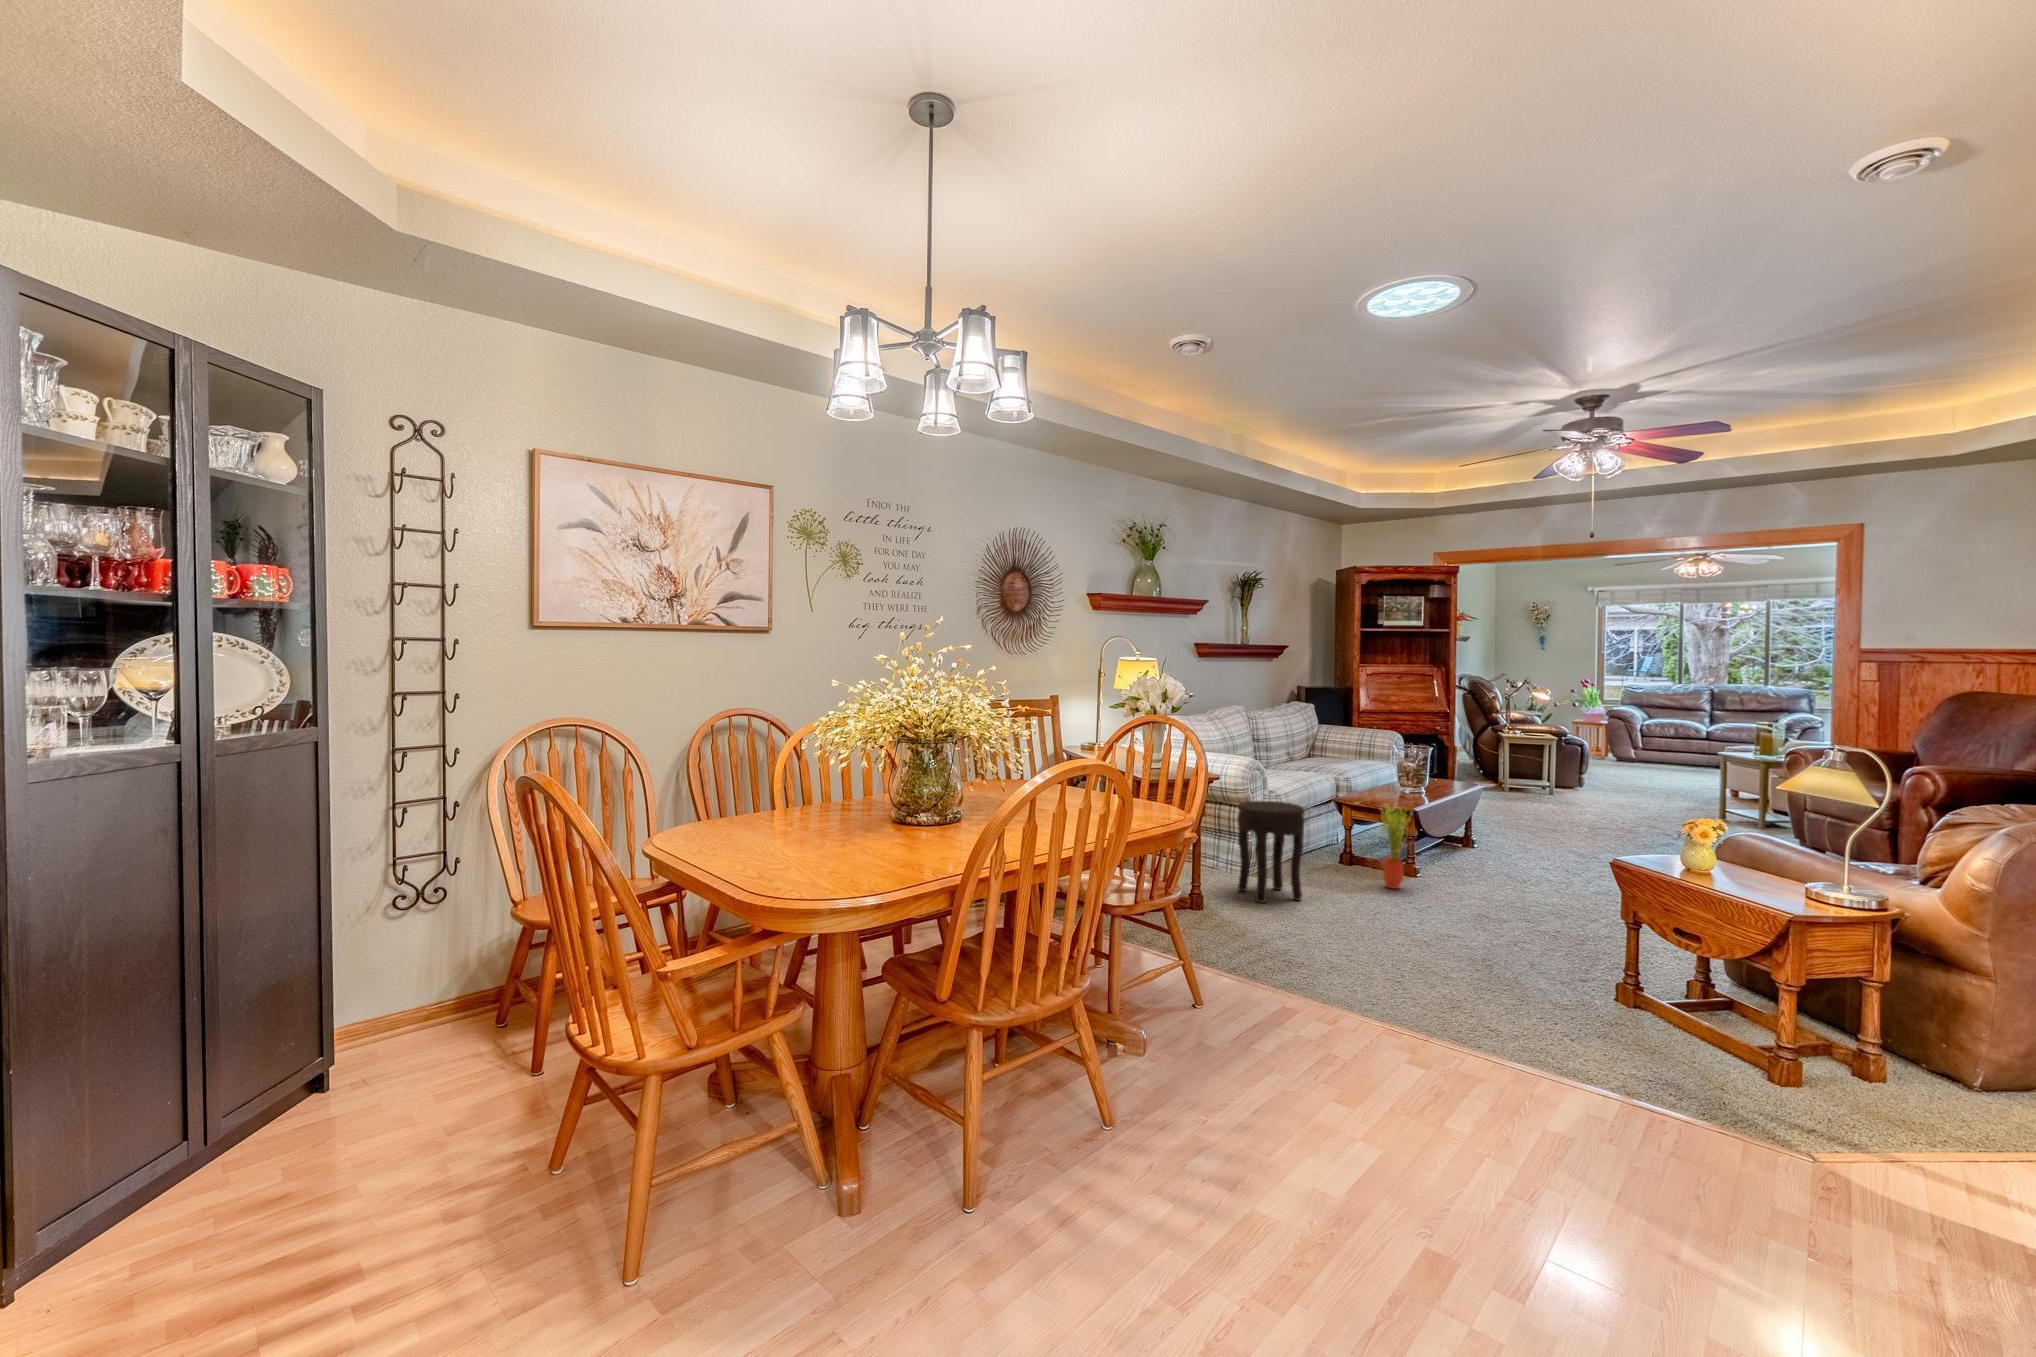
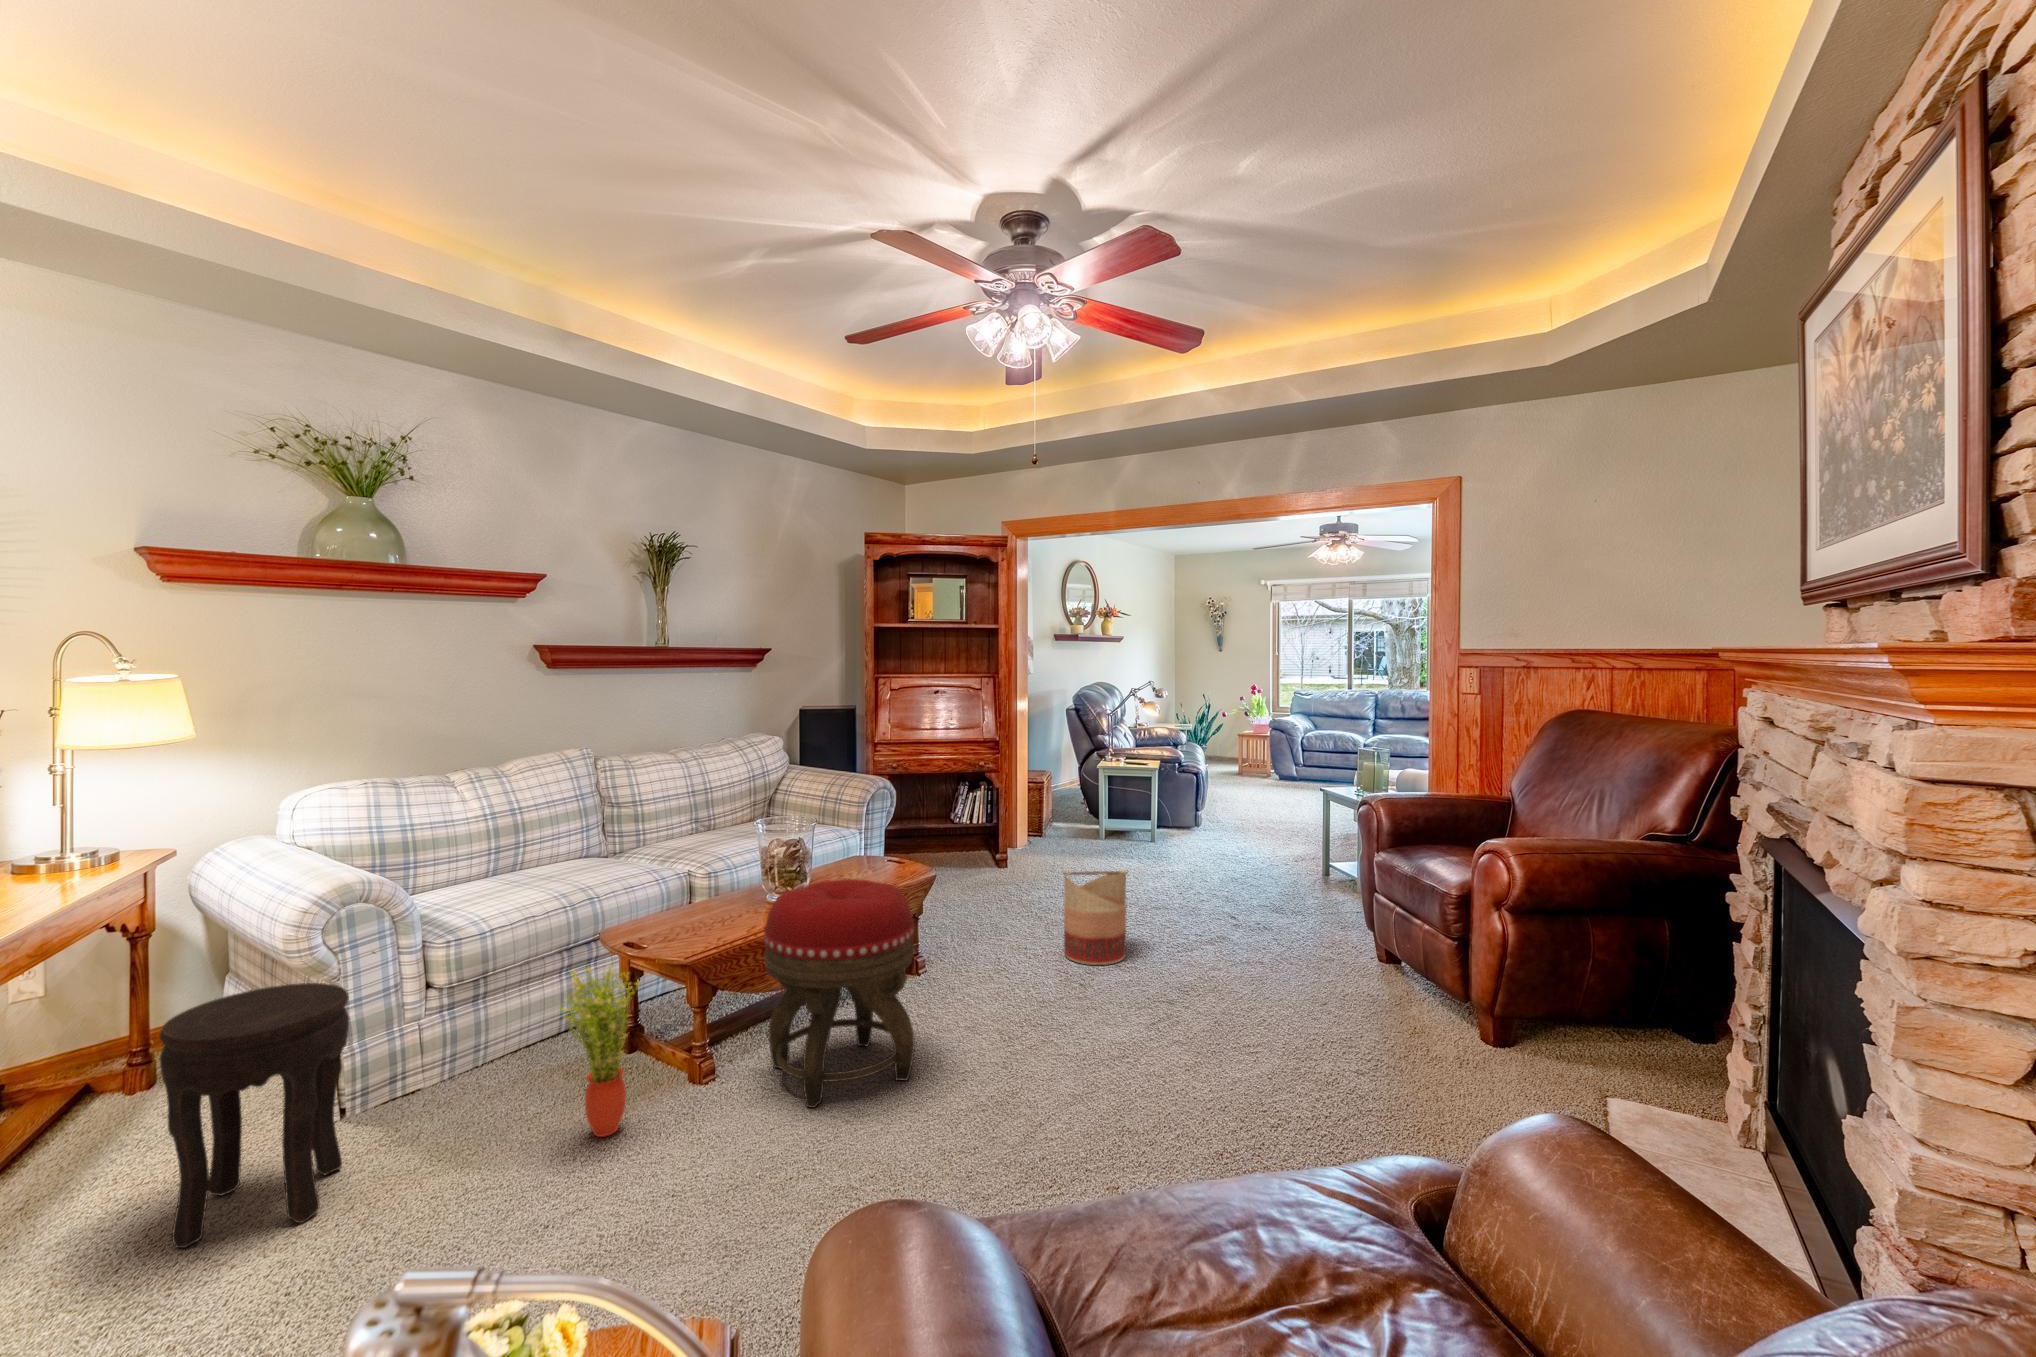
footstool: none [1443,775,1538,888] -> present [764,879,915,1108]
basket: none [1560,790,1609,850] -> present [1063,871,1128,965]

